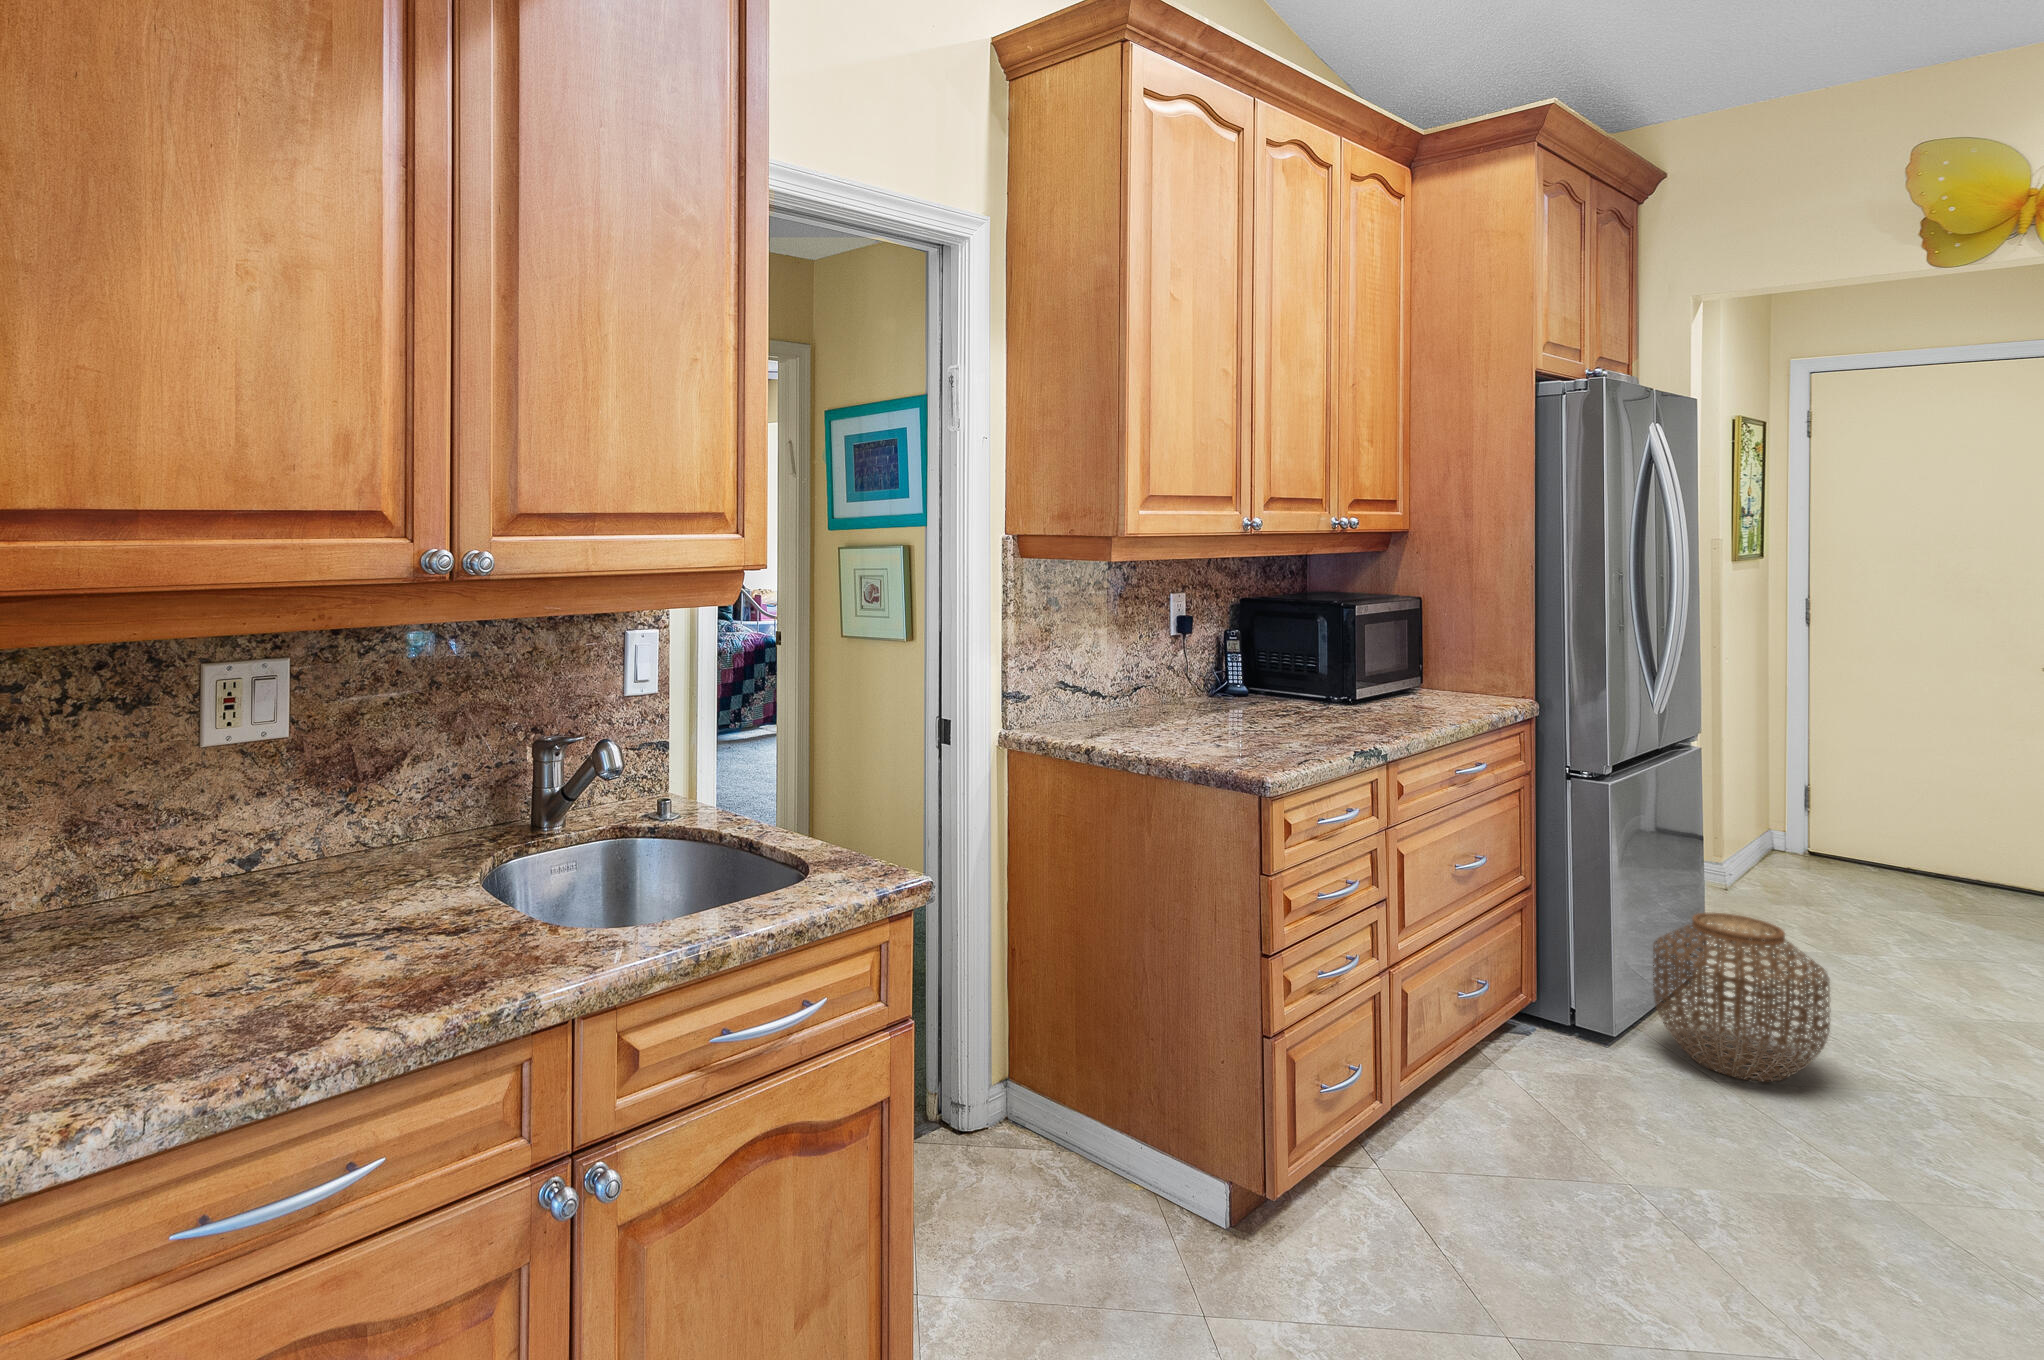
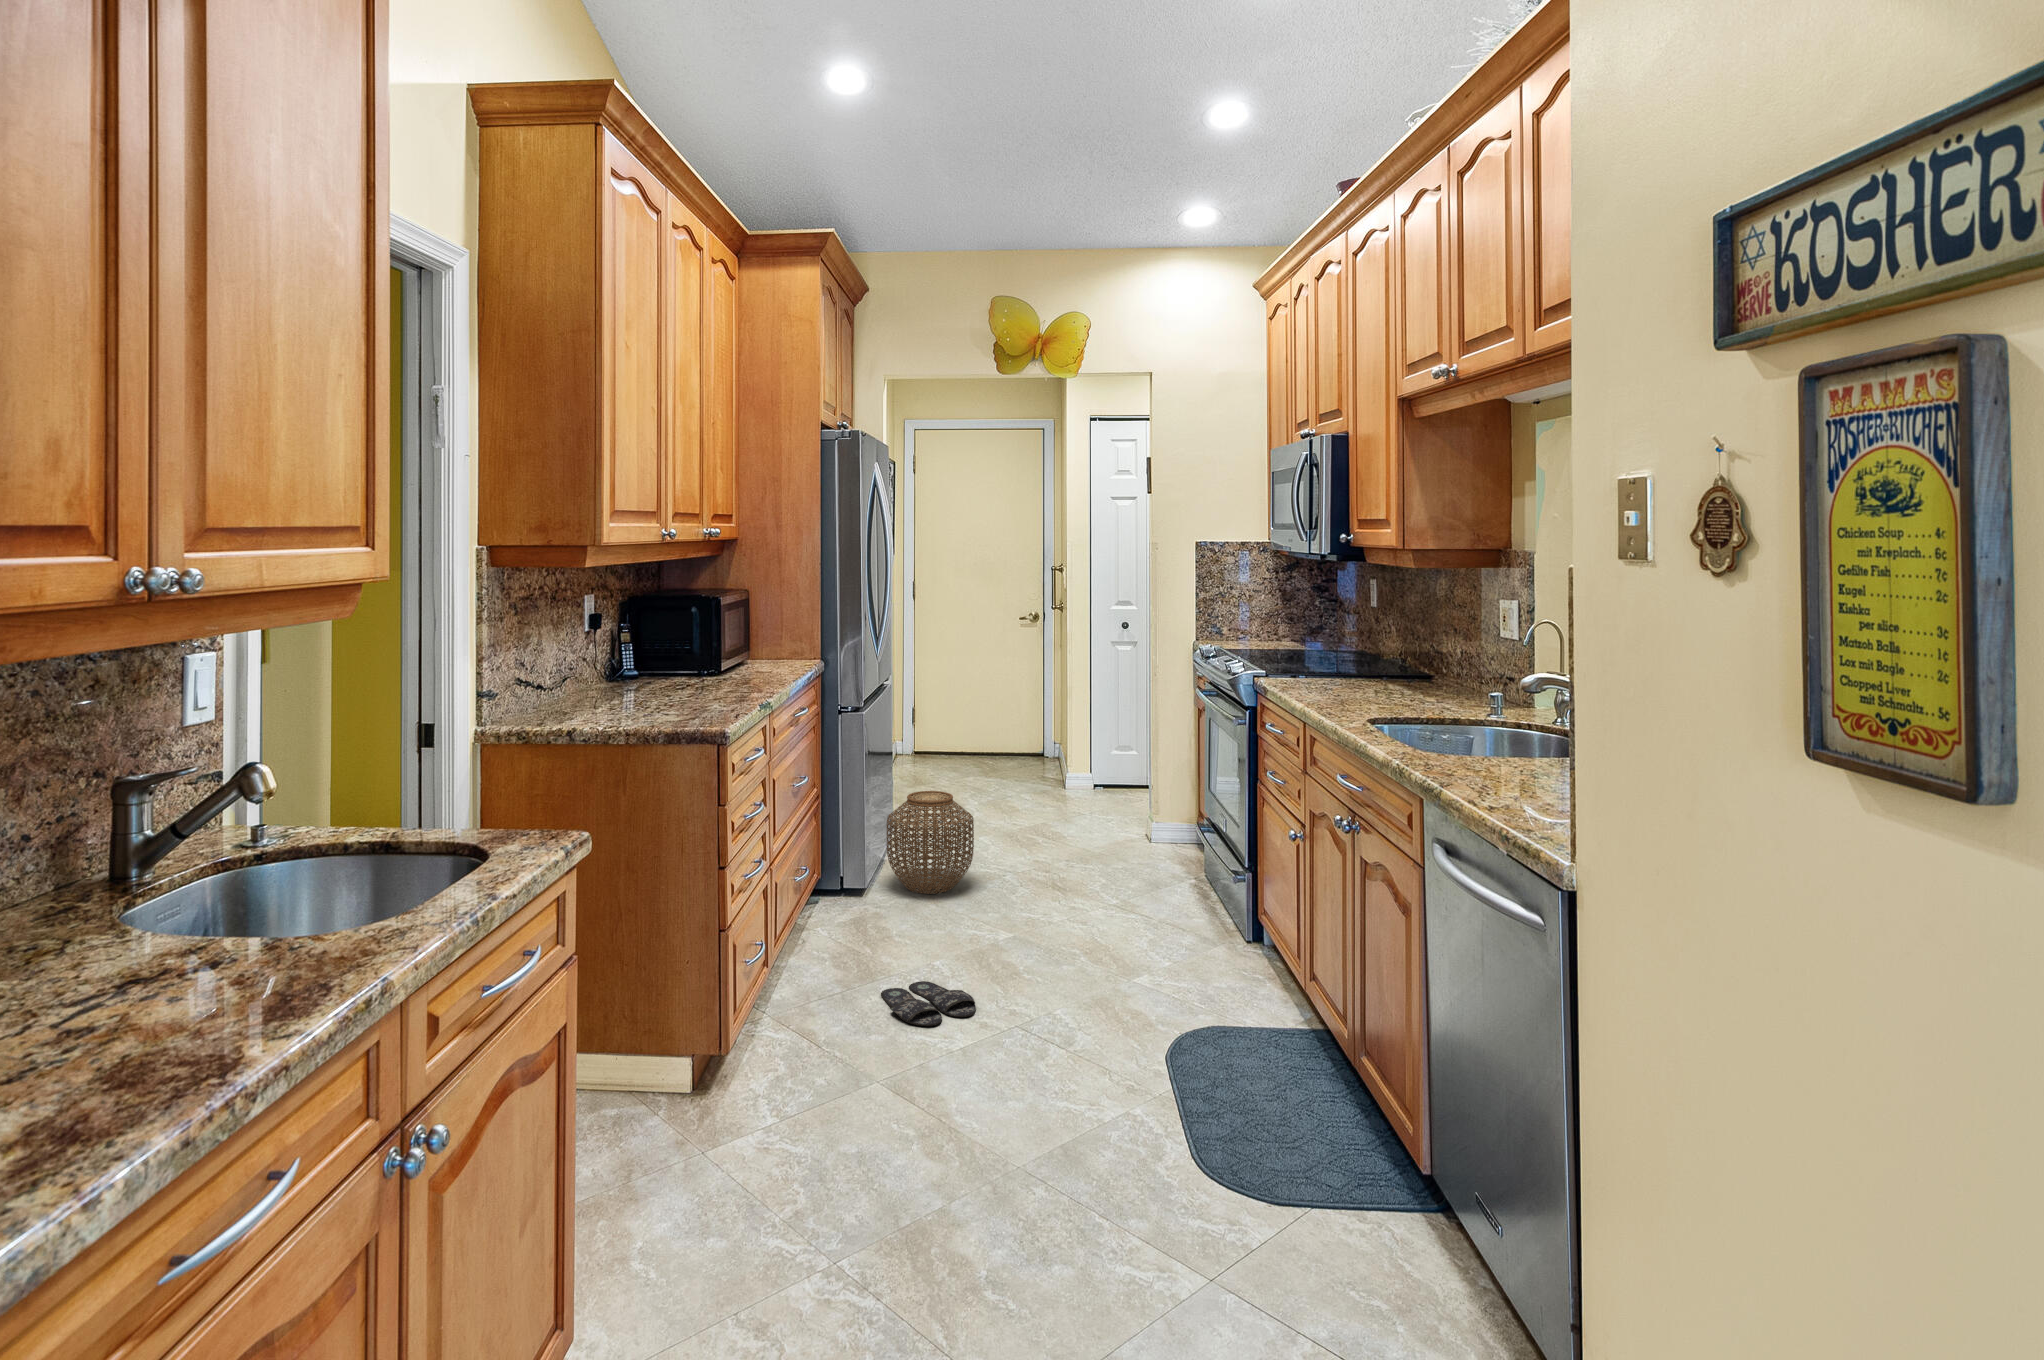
slippers: none [1570,1202,1745,1306] -> present [881,981,976,1026]

